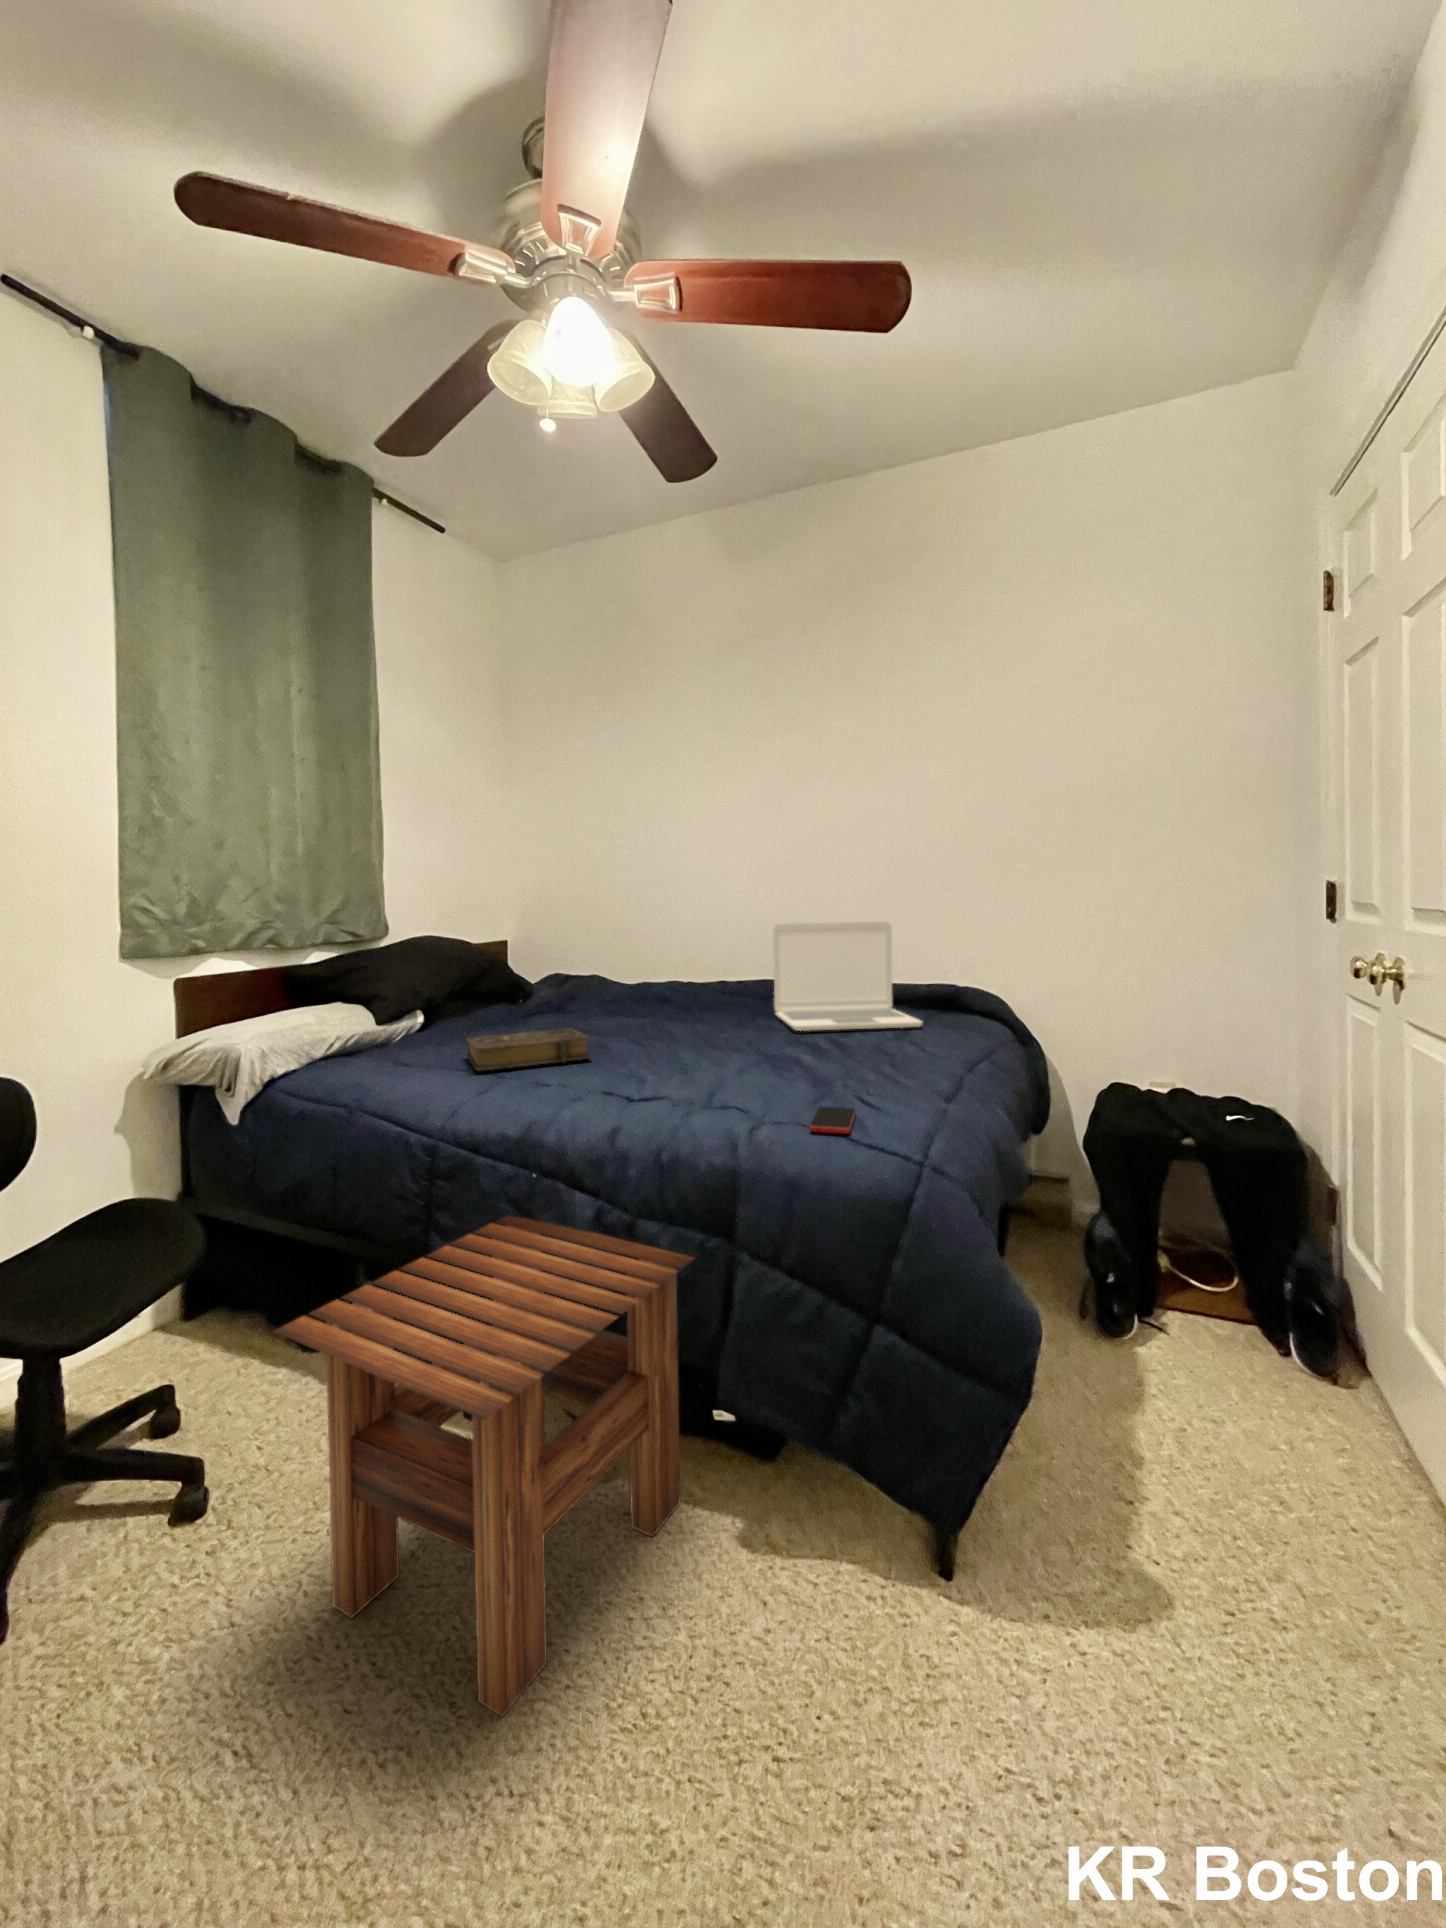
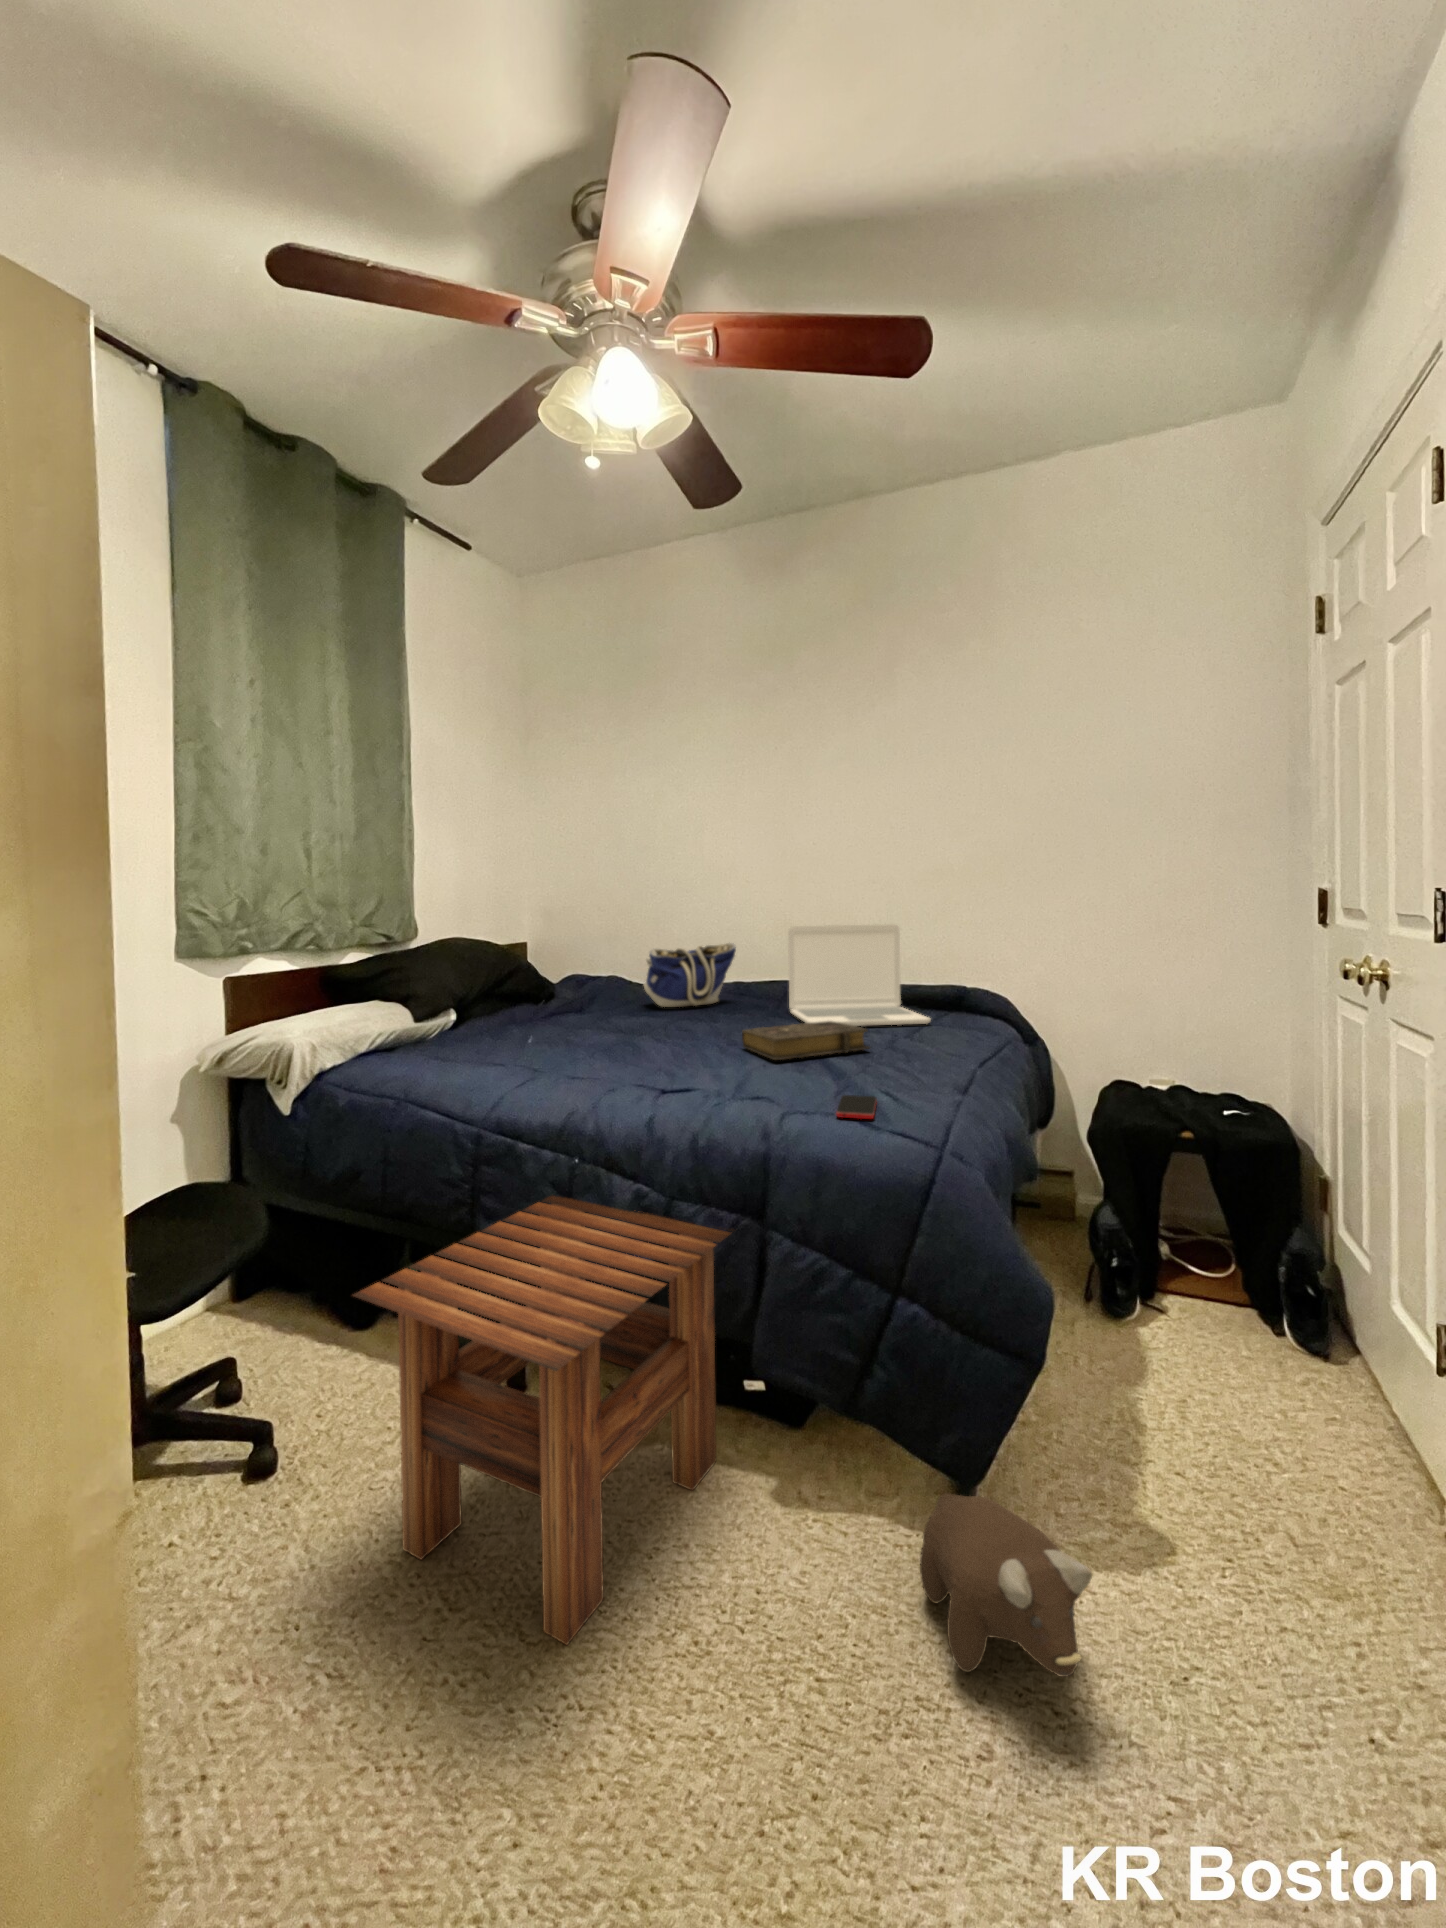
tote bag: none [622,941,720,1010] -> present [644,943,736,1007]
book: present [467,1028,593,1071] -> present [742,1021,870,1060]
plush toy: none [892,1544,1076,1758] -> present [920,1493,1092,1677]

